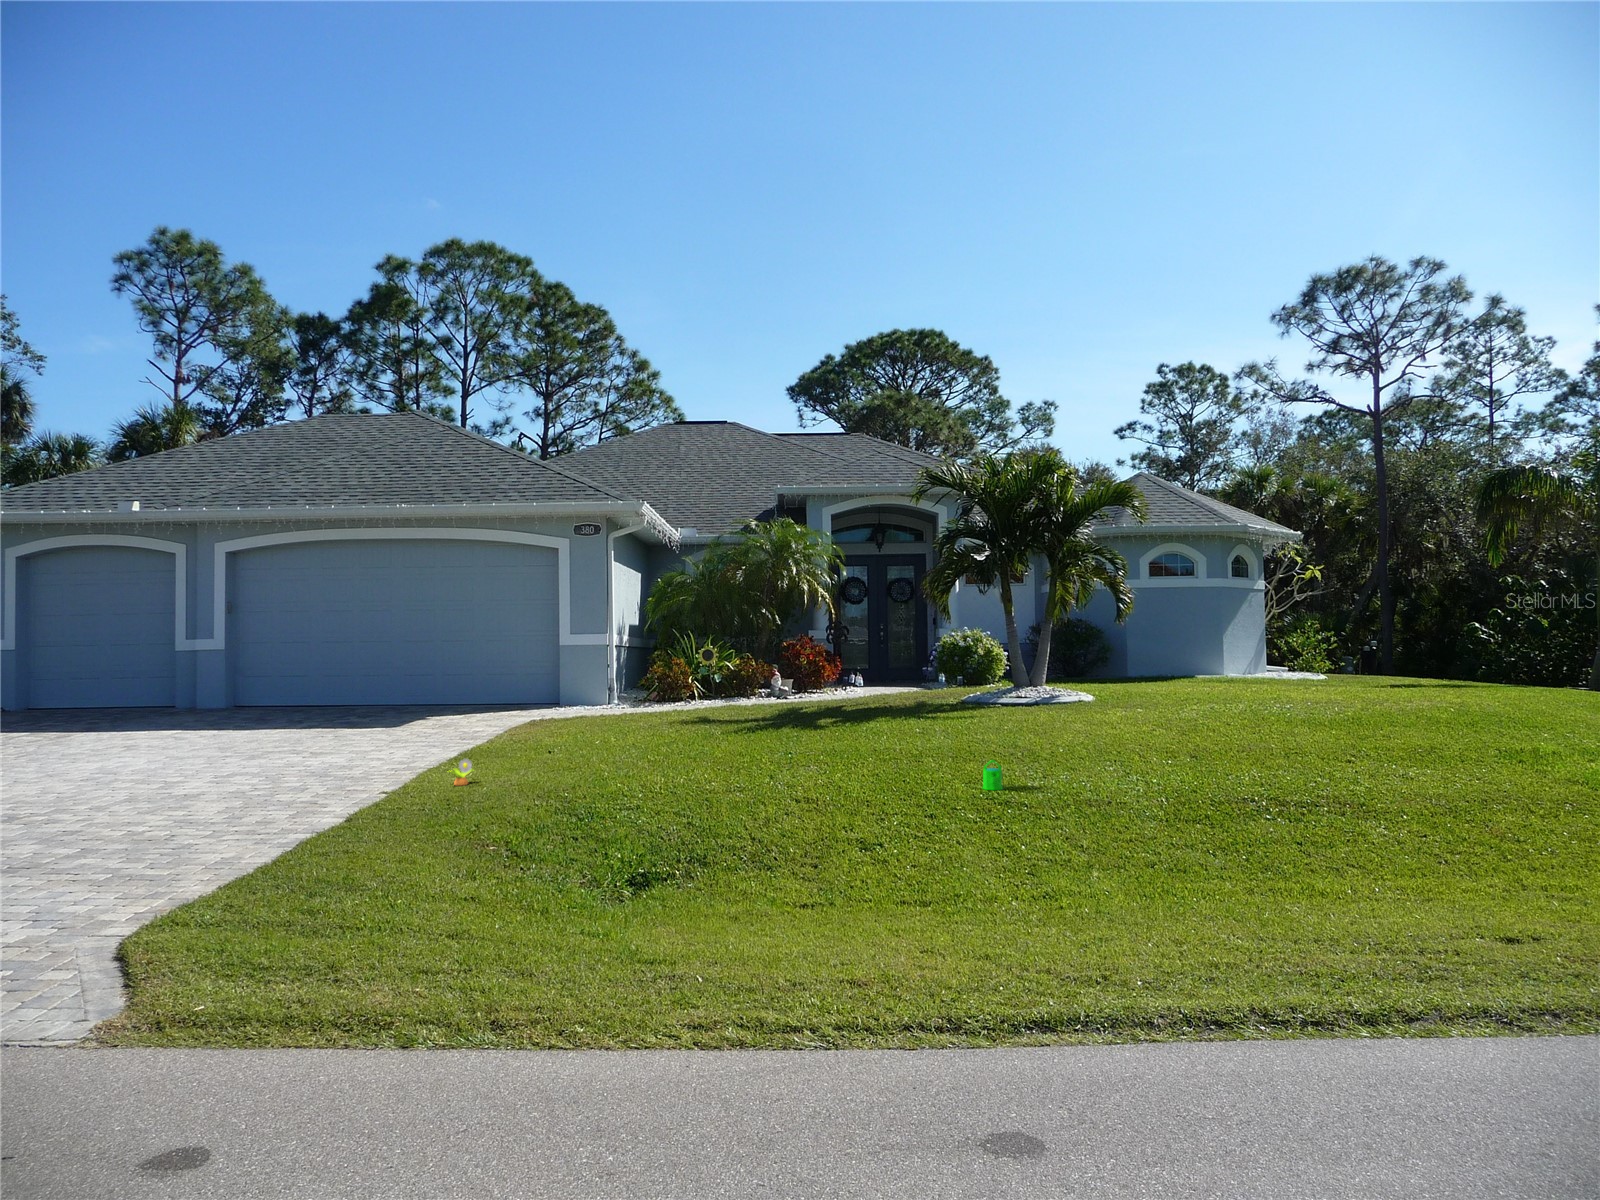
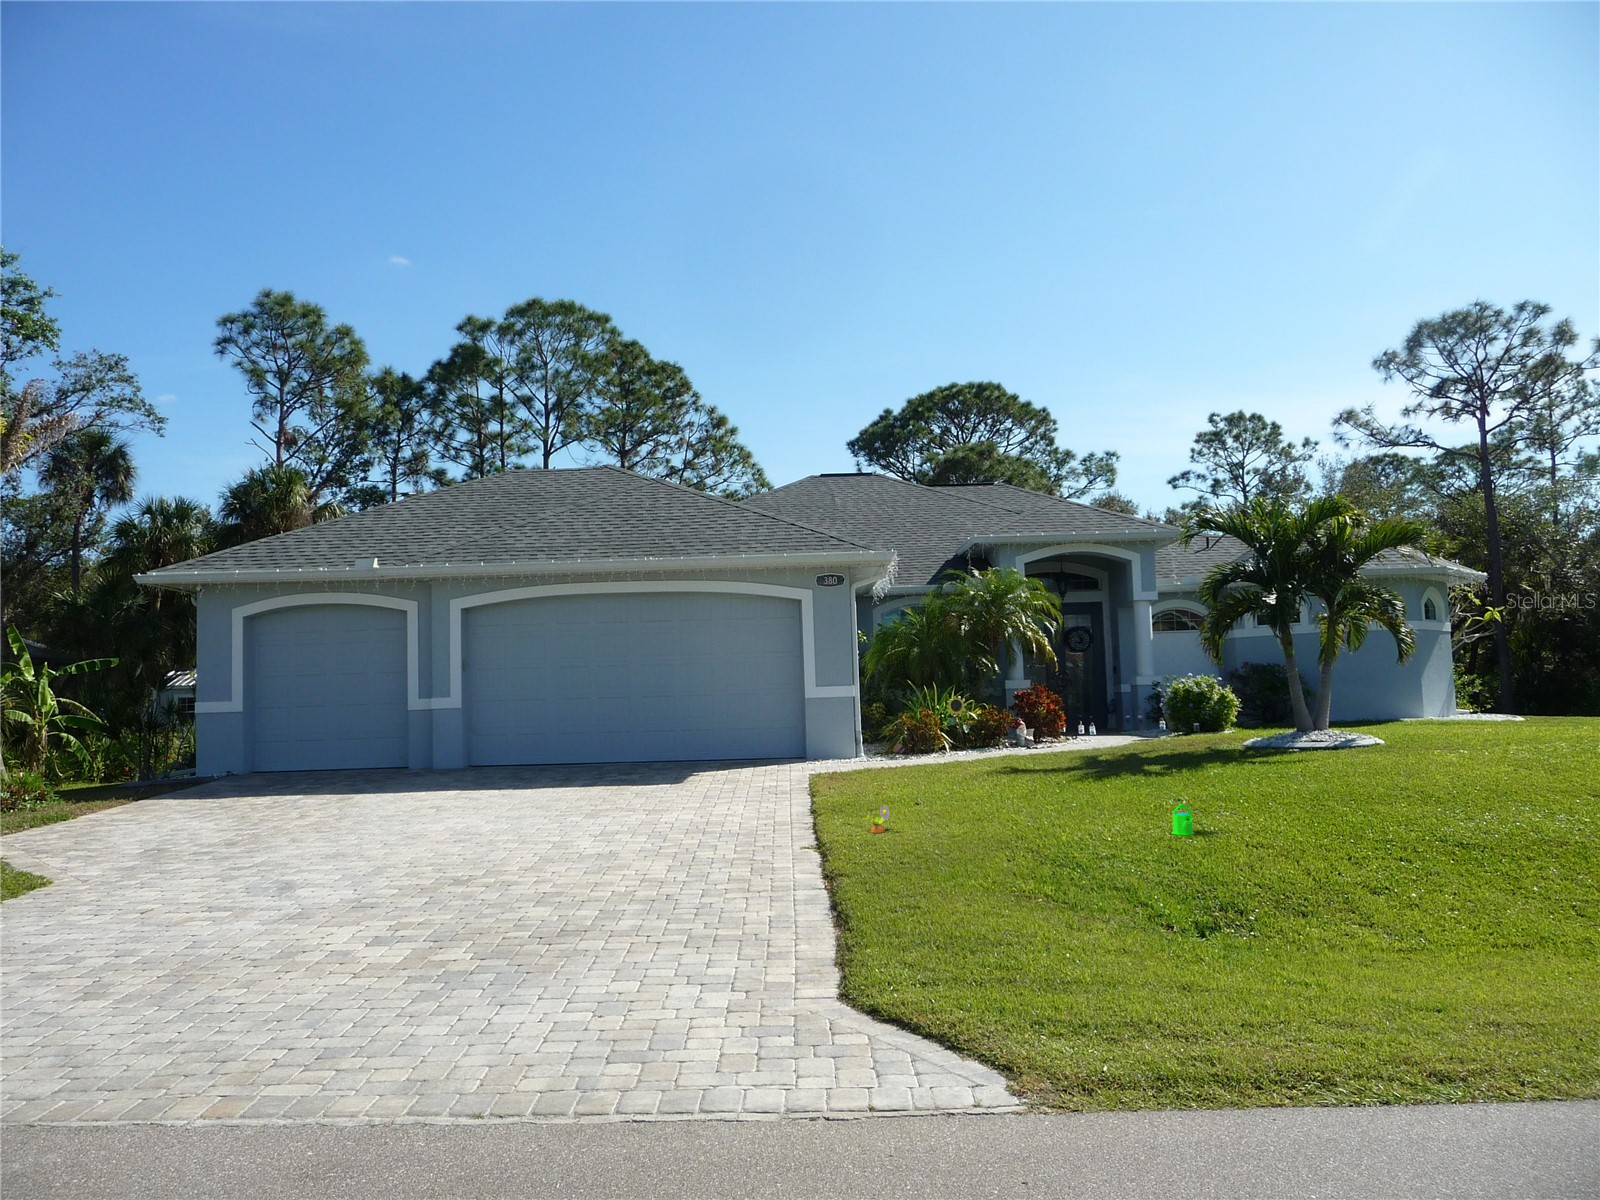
watering can: present [983,760,1003,790] -> present [1172,804,1194,835]

